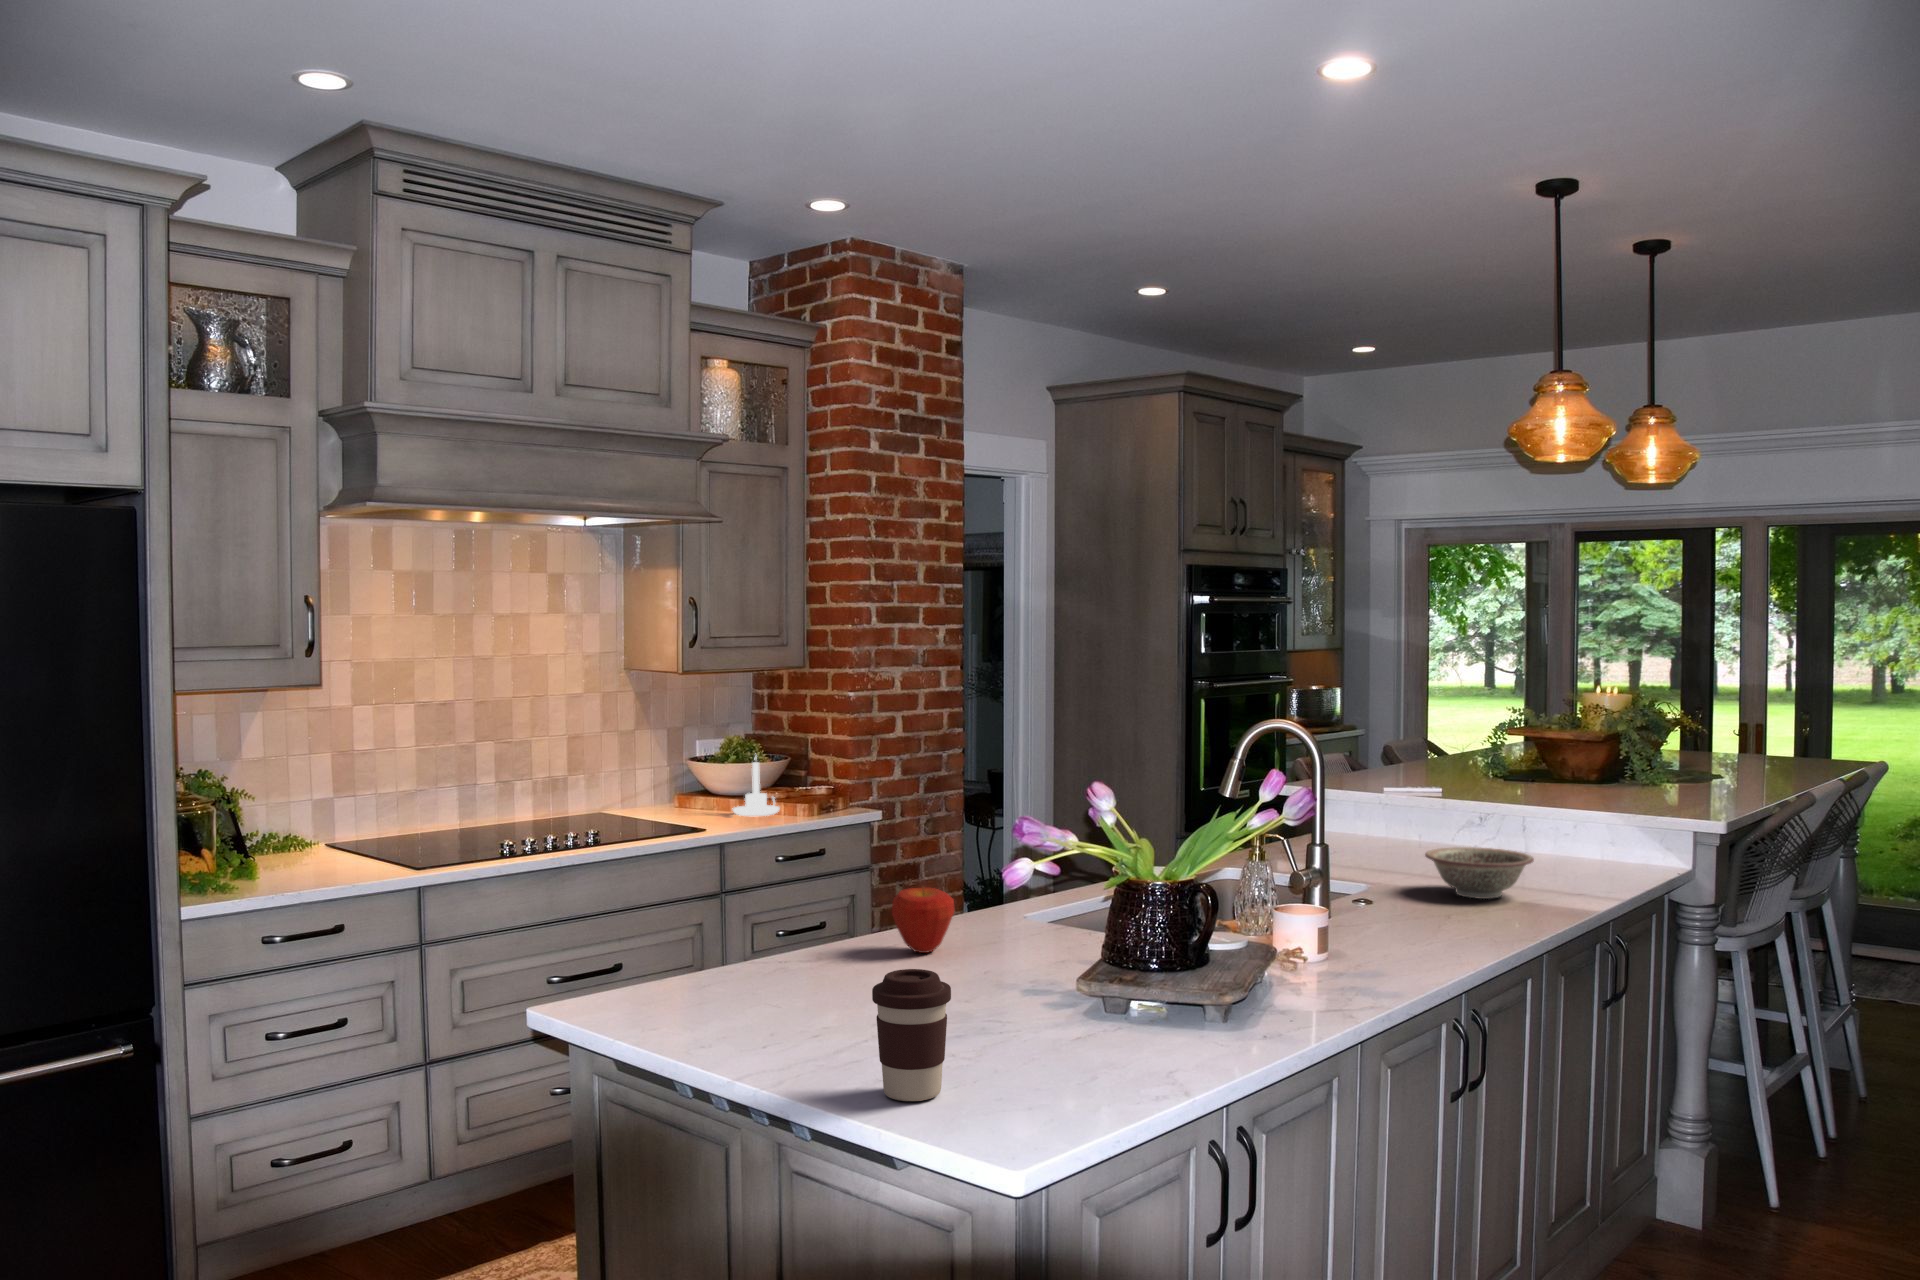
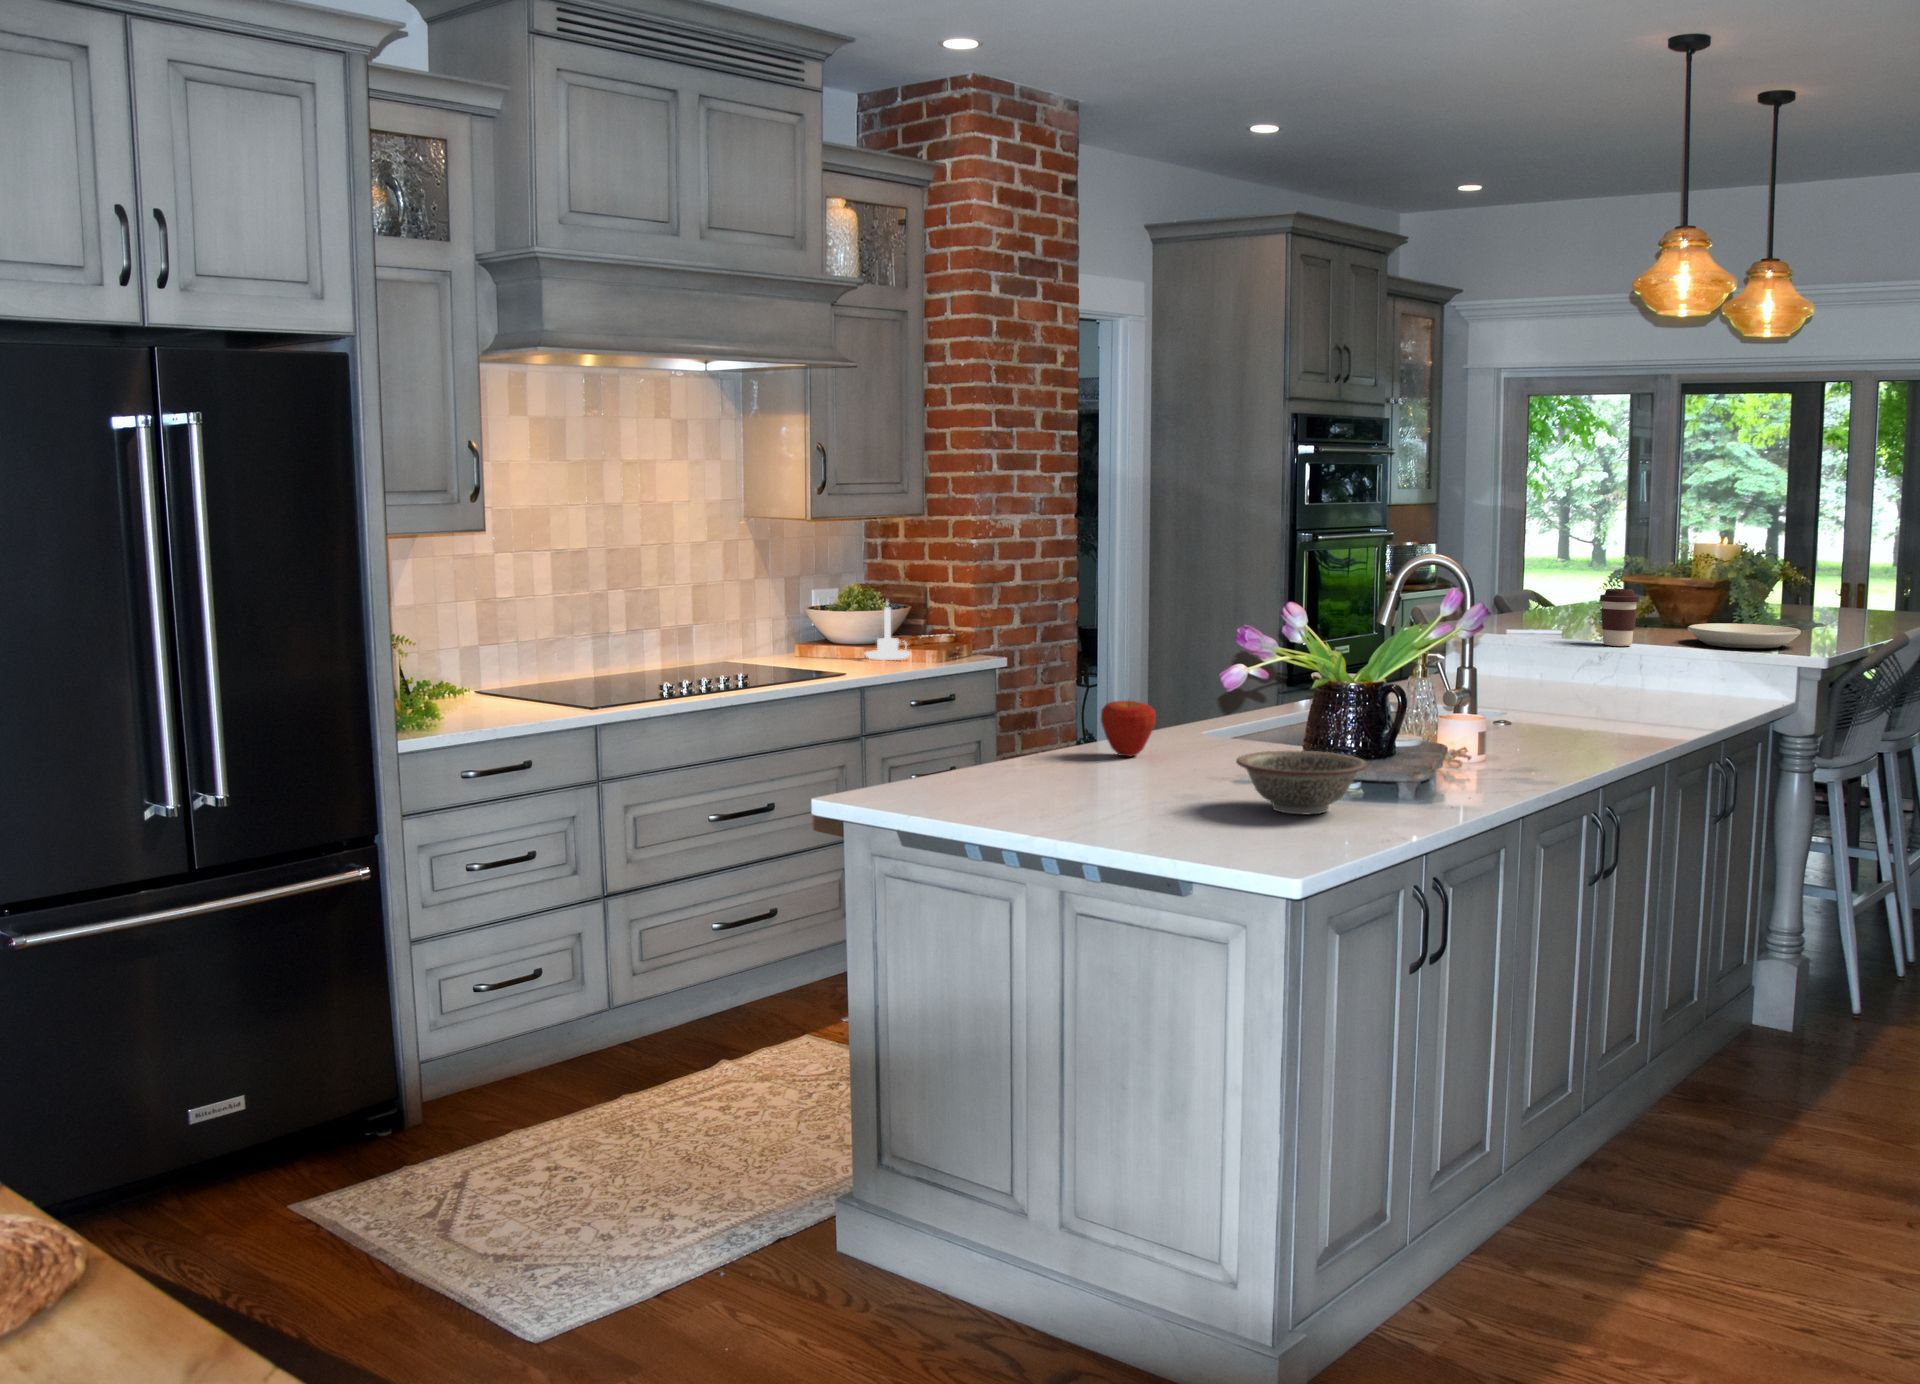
plate: none [1575,779,1694,808] -> present [1688,623,1801,648]
decorative bowl: present [1425,847,1534,899] -> present [1236,751,1367,815]
coffee cup: present [872,969,951,1101] -> present [1600,589,1639,646]

